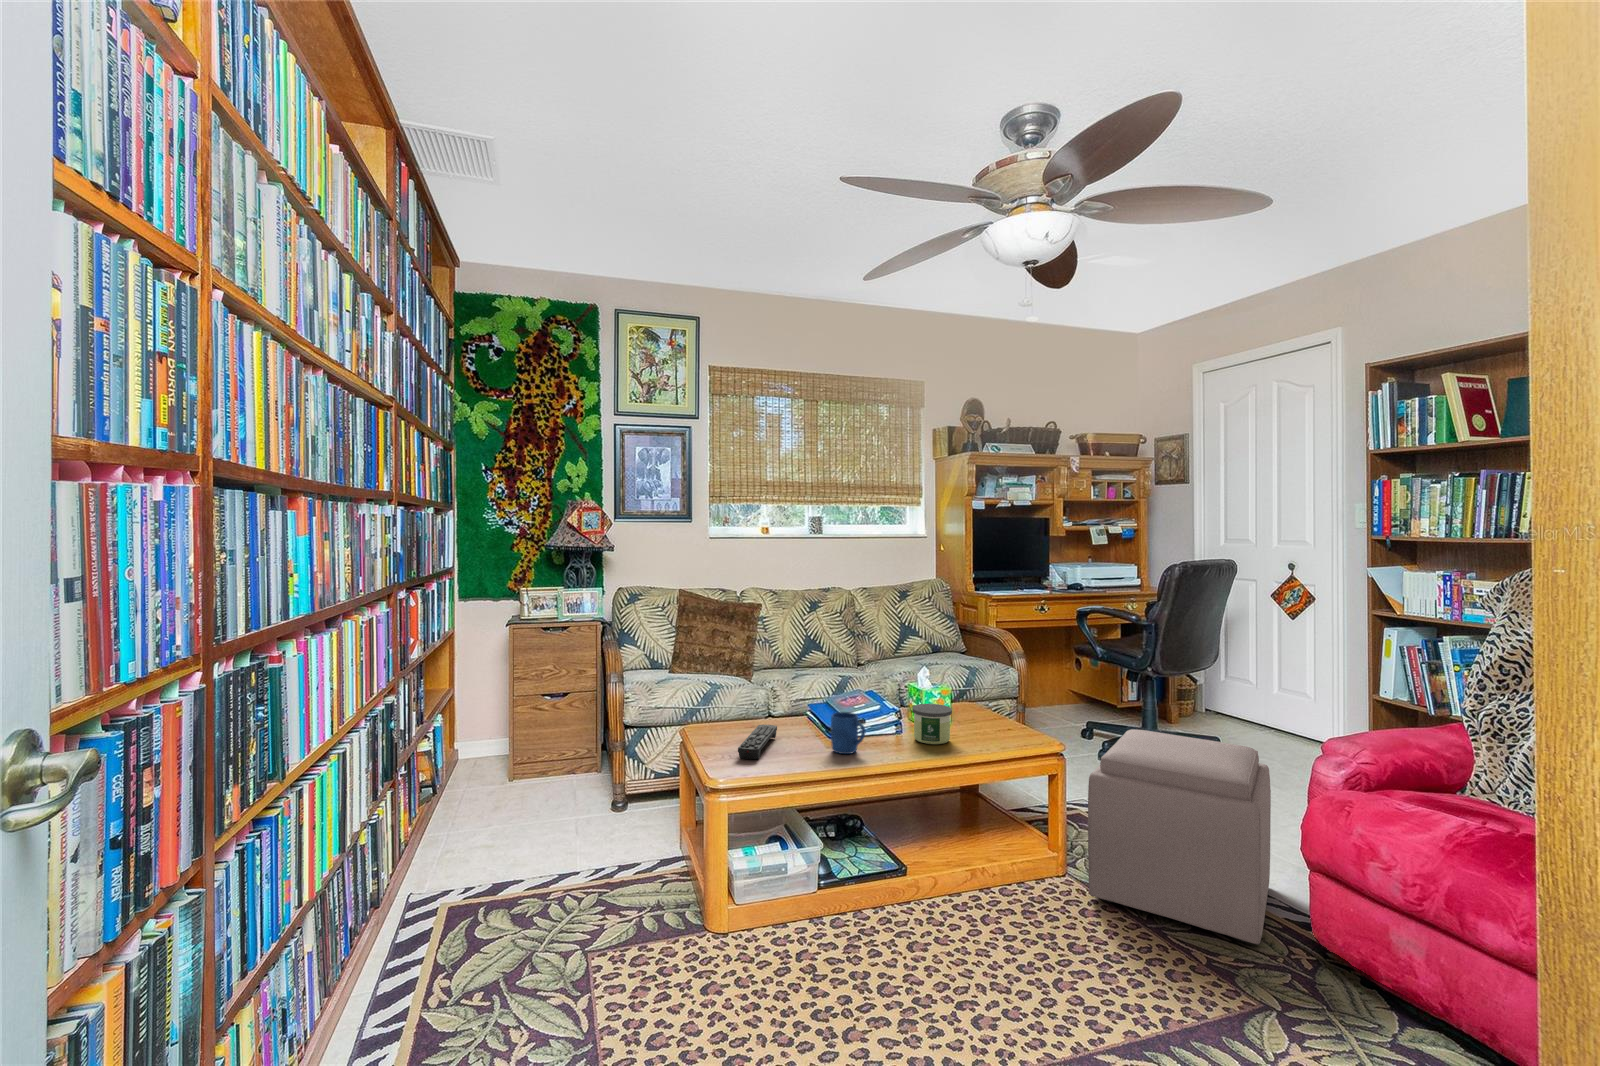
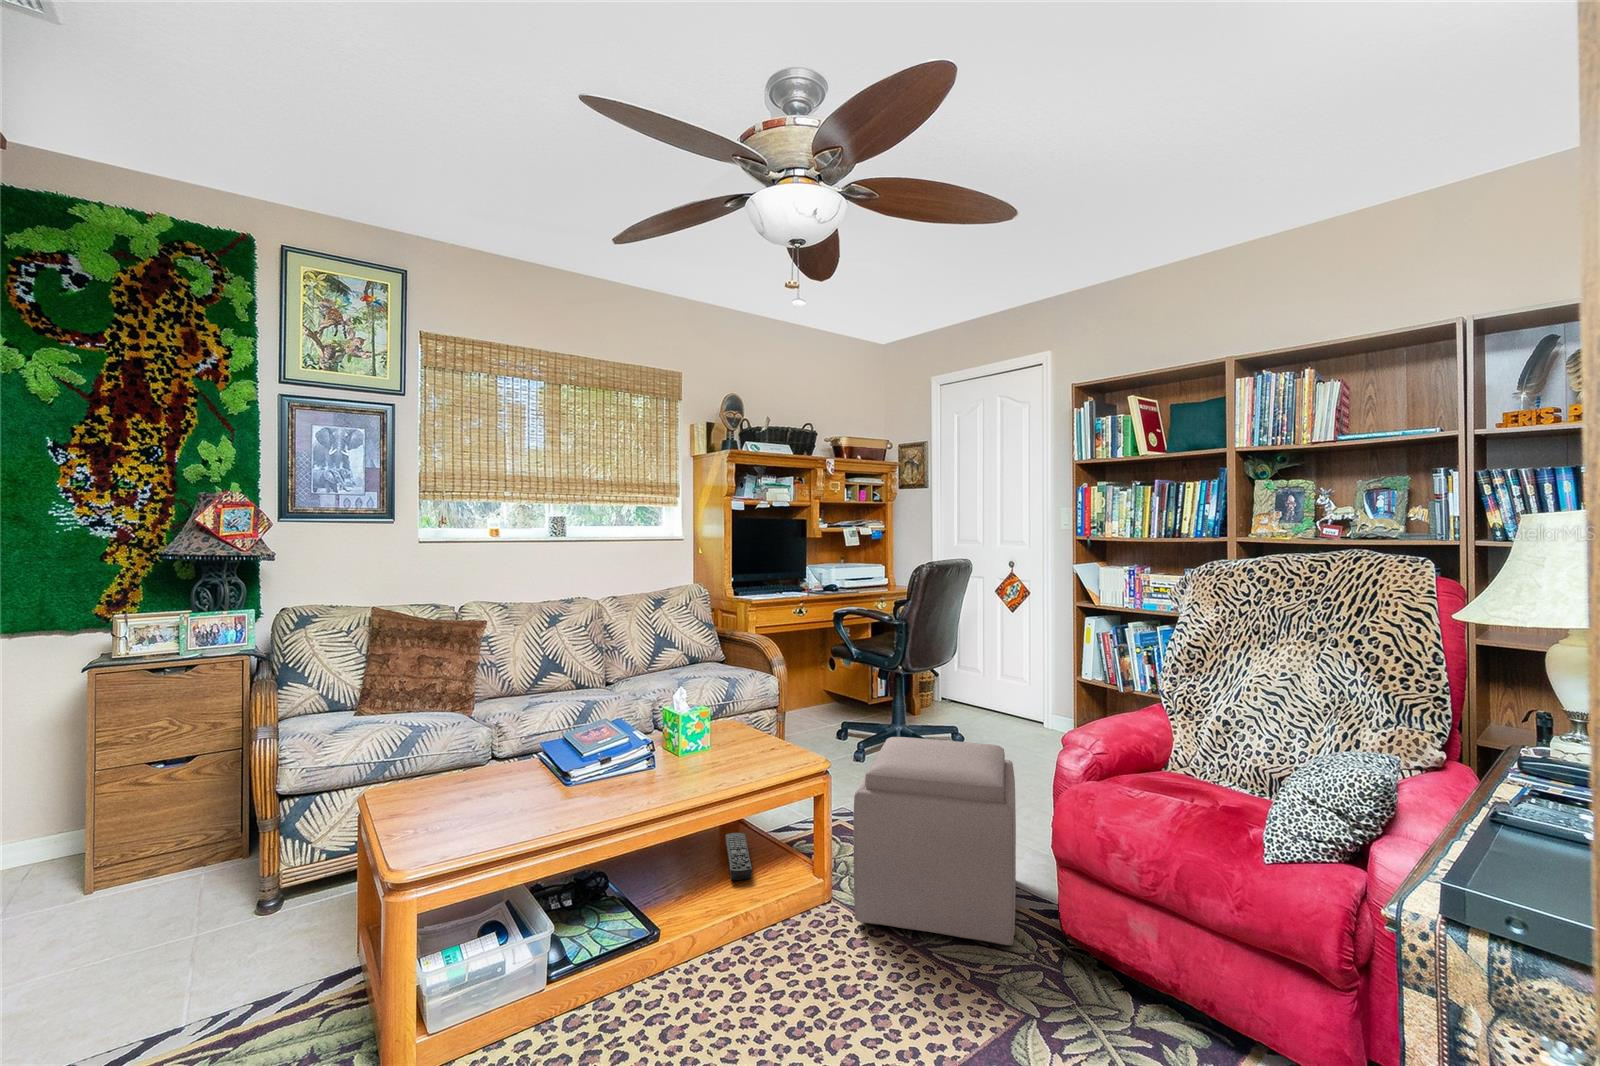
candle: present [912,704,952,744] -> none [666,730,711,778]
mug: present [831,712,866,754] -> none [567,752,610,804]
remote control: present [738,725,777,759] -> present [726,833,752,880]

